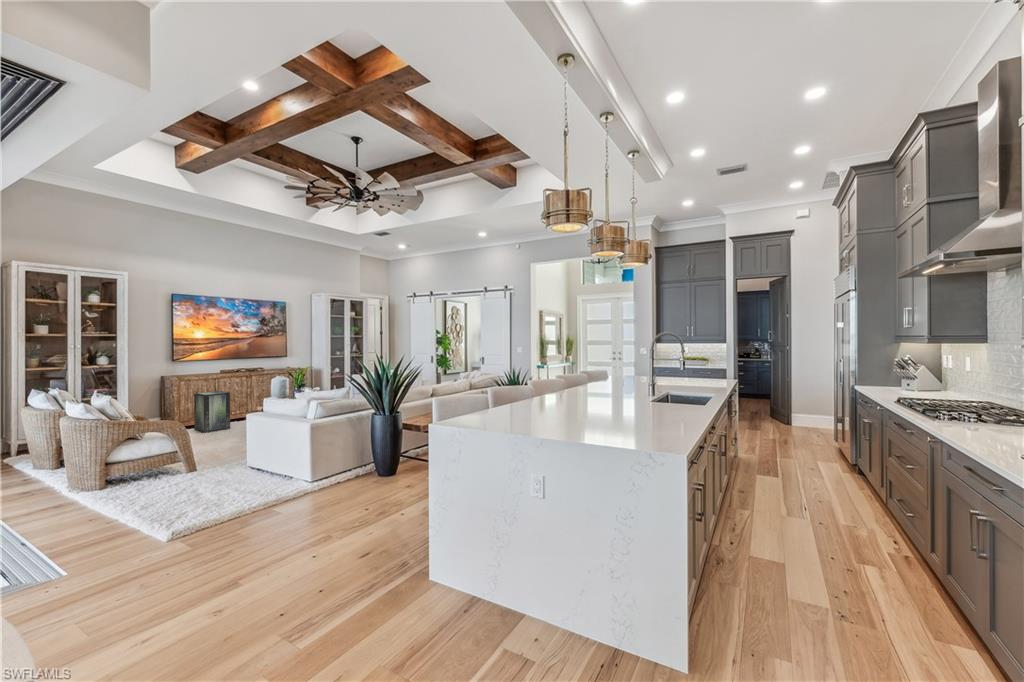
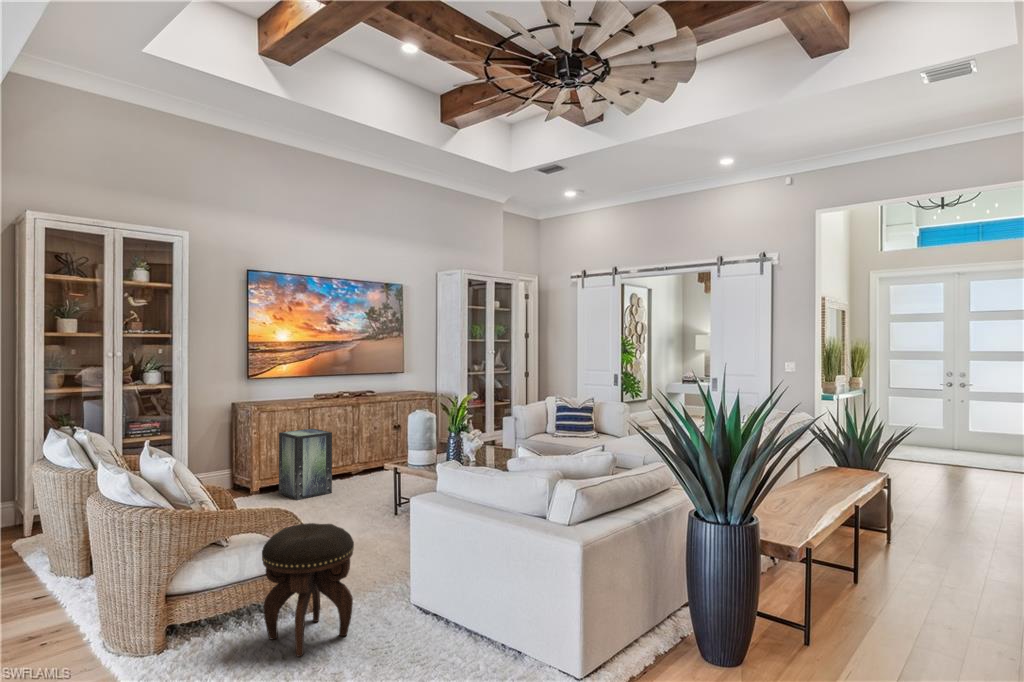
footstool: none [159,428,212,488] -> present [262,523,354,657]

